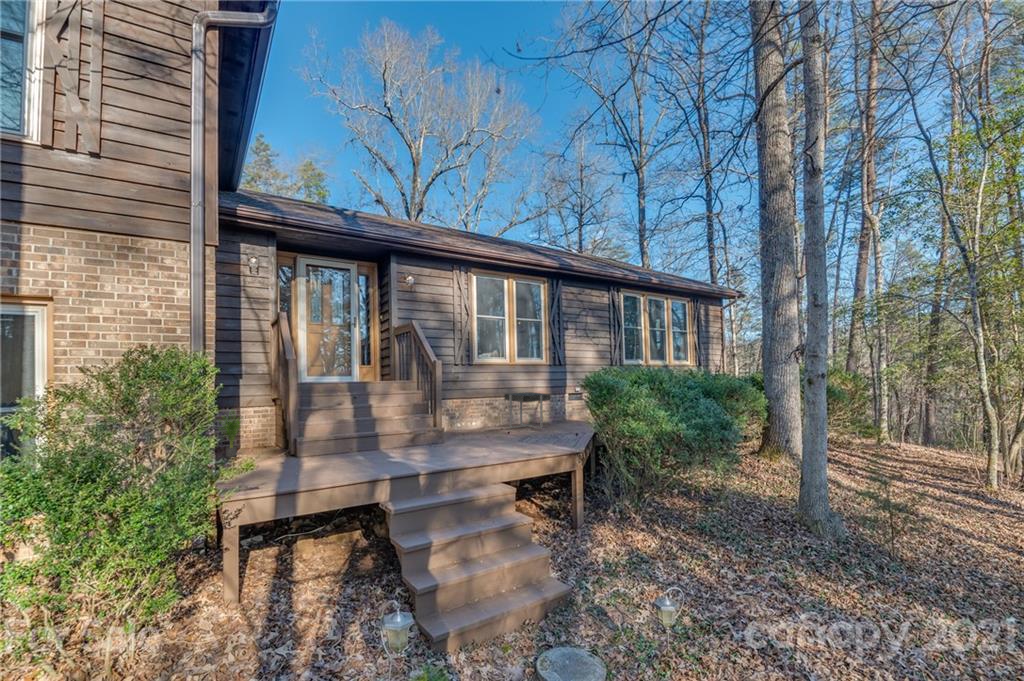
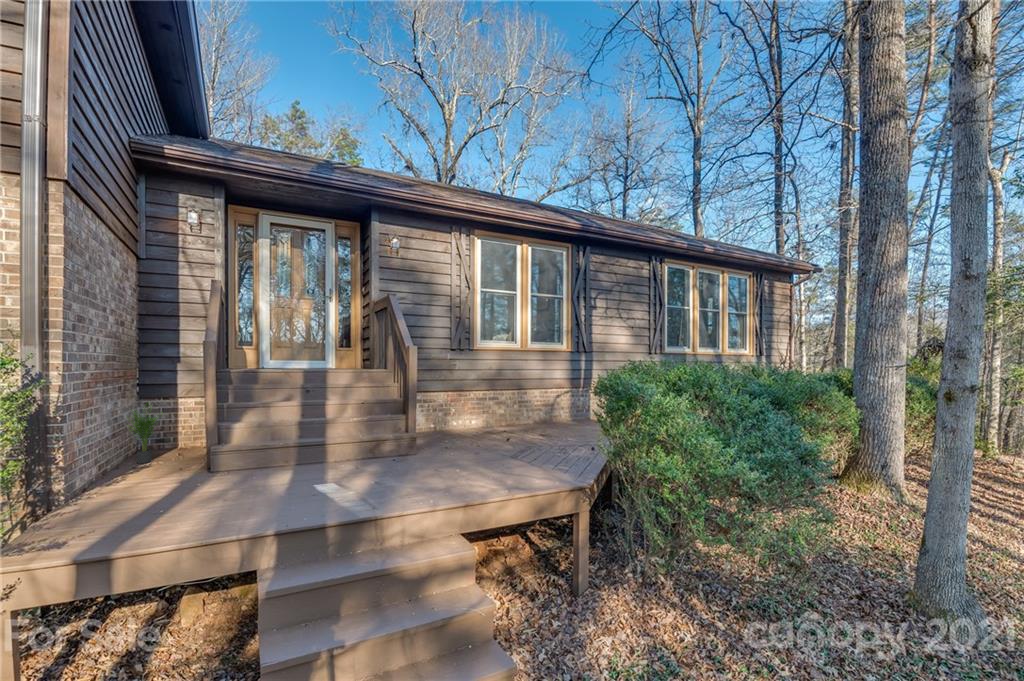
side table: present [505,392,551,428] -> none [514,384,569,431]

